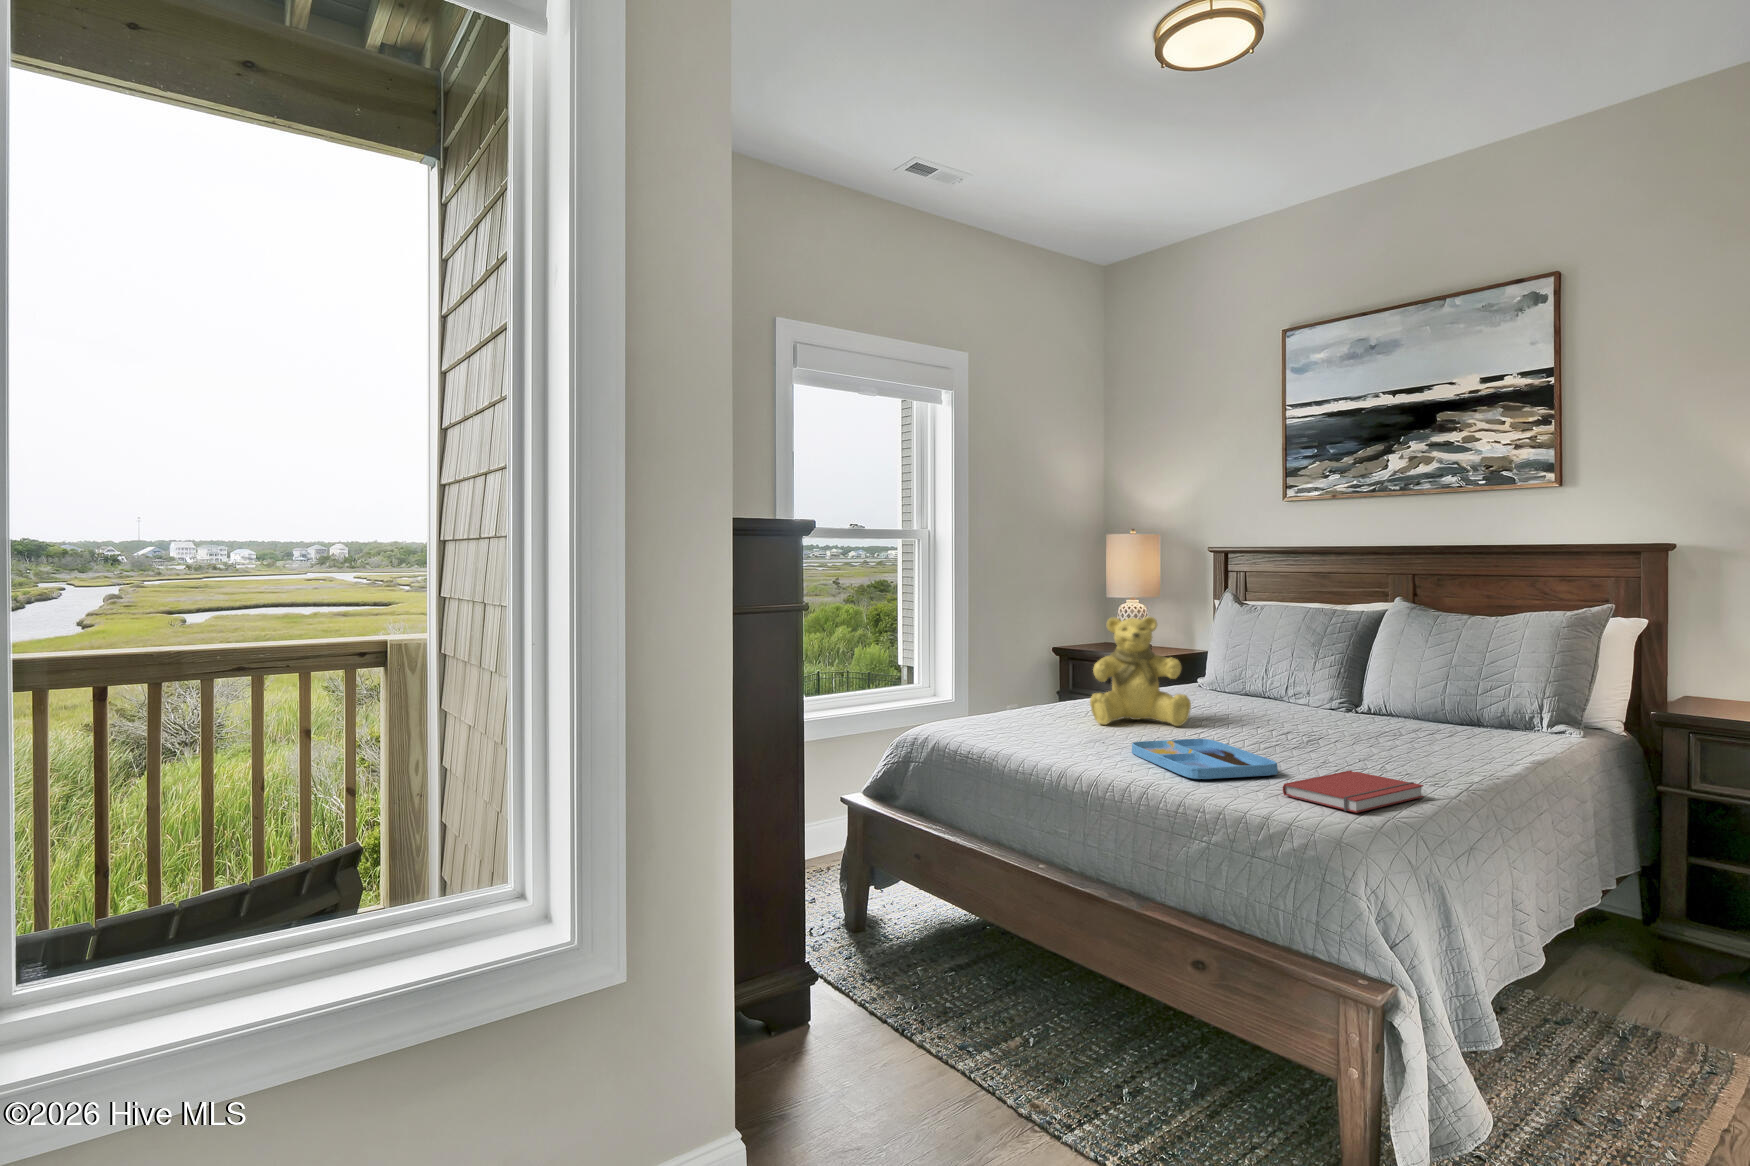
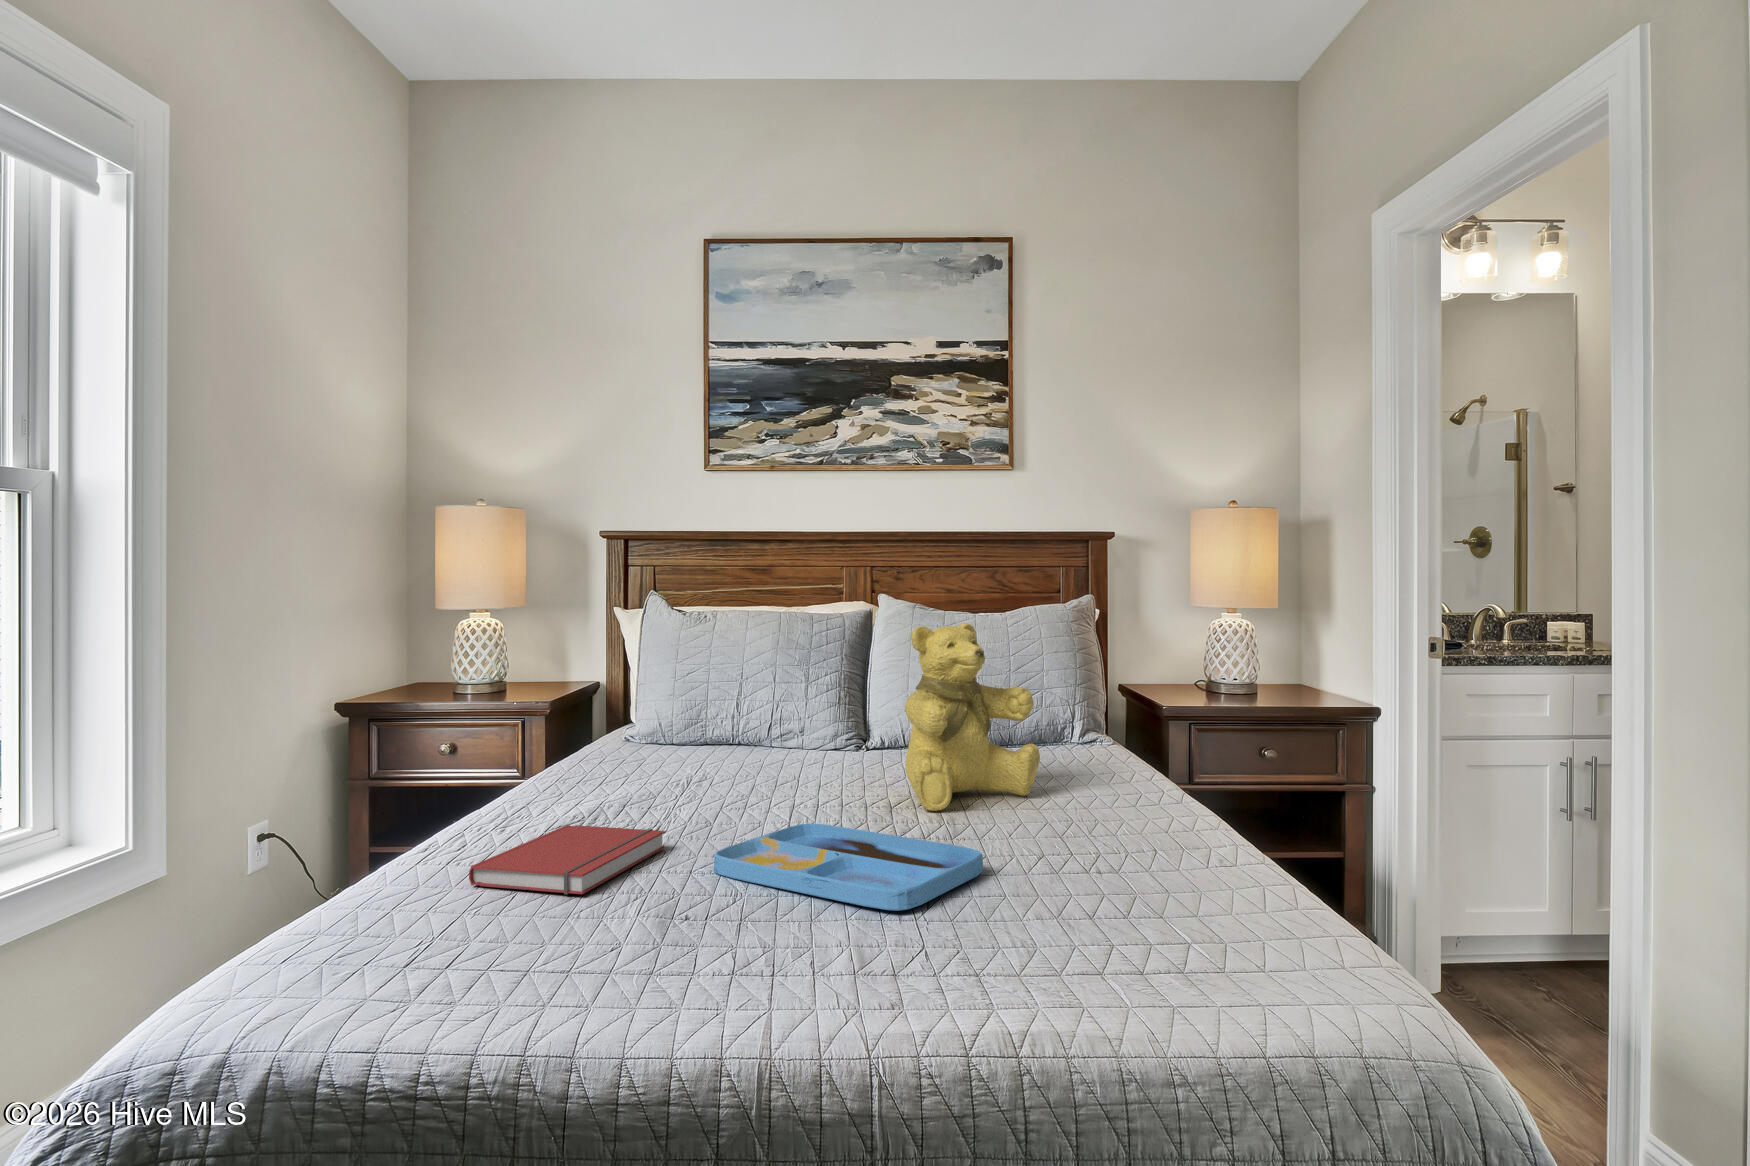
teddy bear: present [1090,617,1191,726] -> present [905,623,1040,811]
book: present [1283,771,1423,813] -> present [469,825,665,894]

